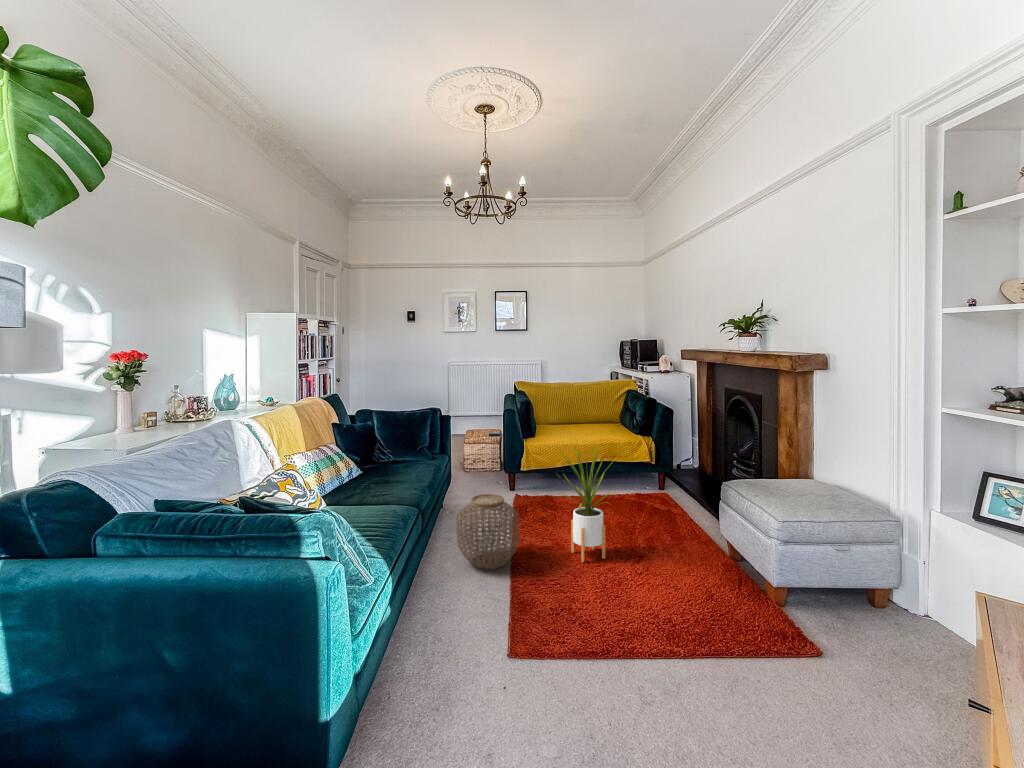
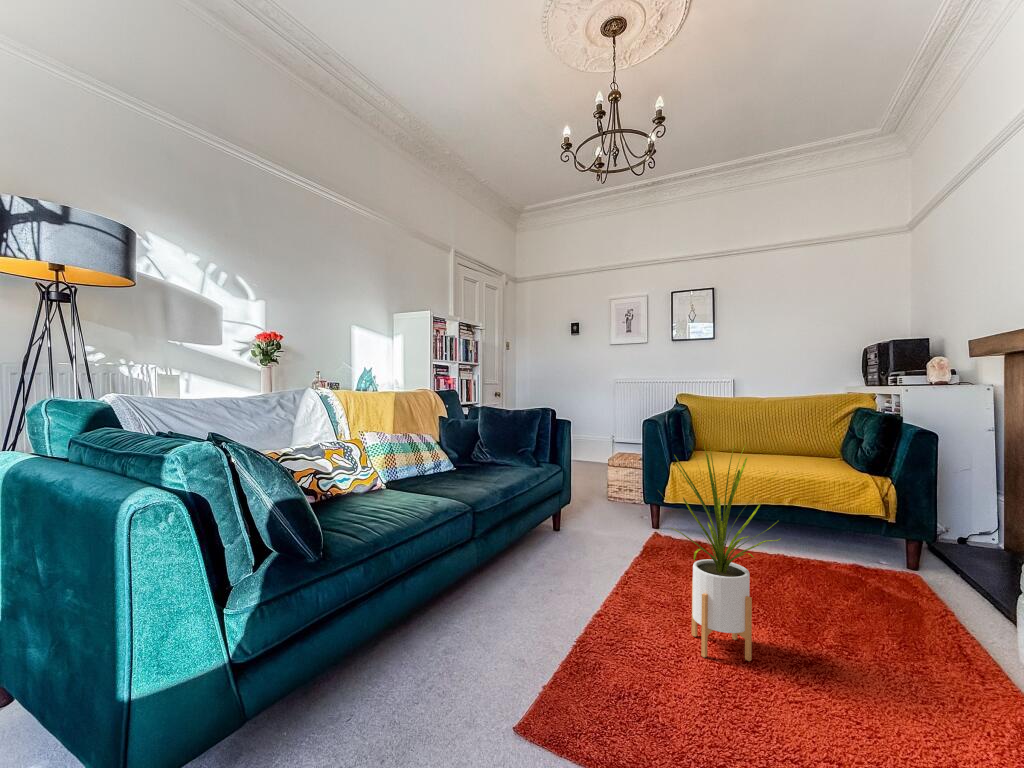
woven basket: present [456,494,519,569] -> none [503,513,599,631]

